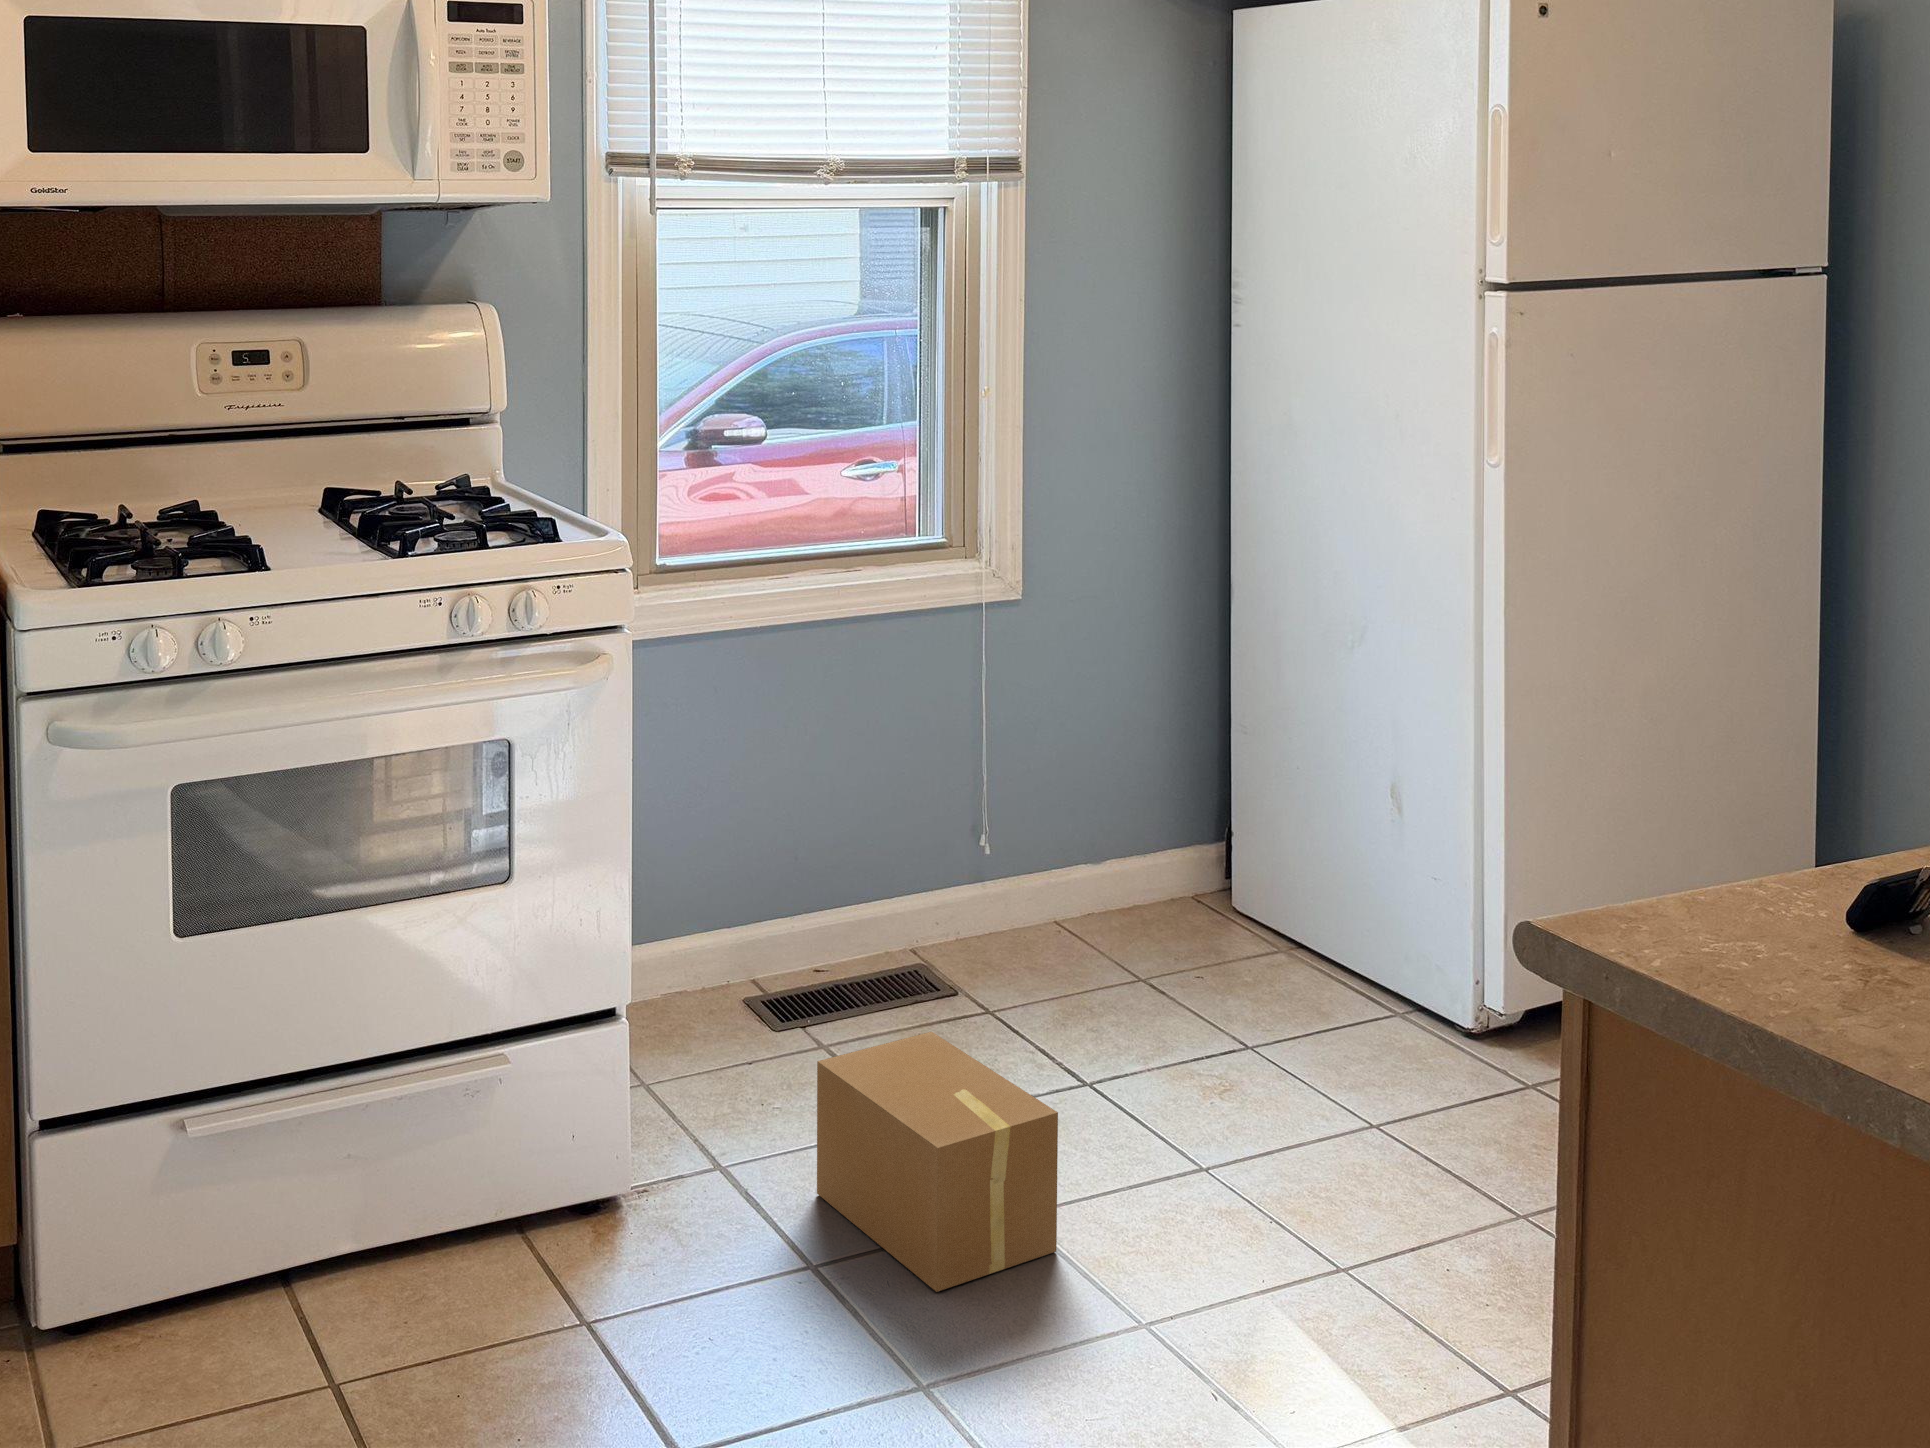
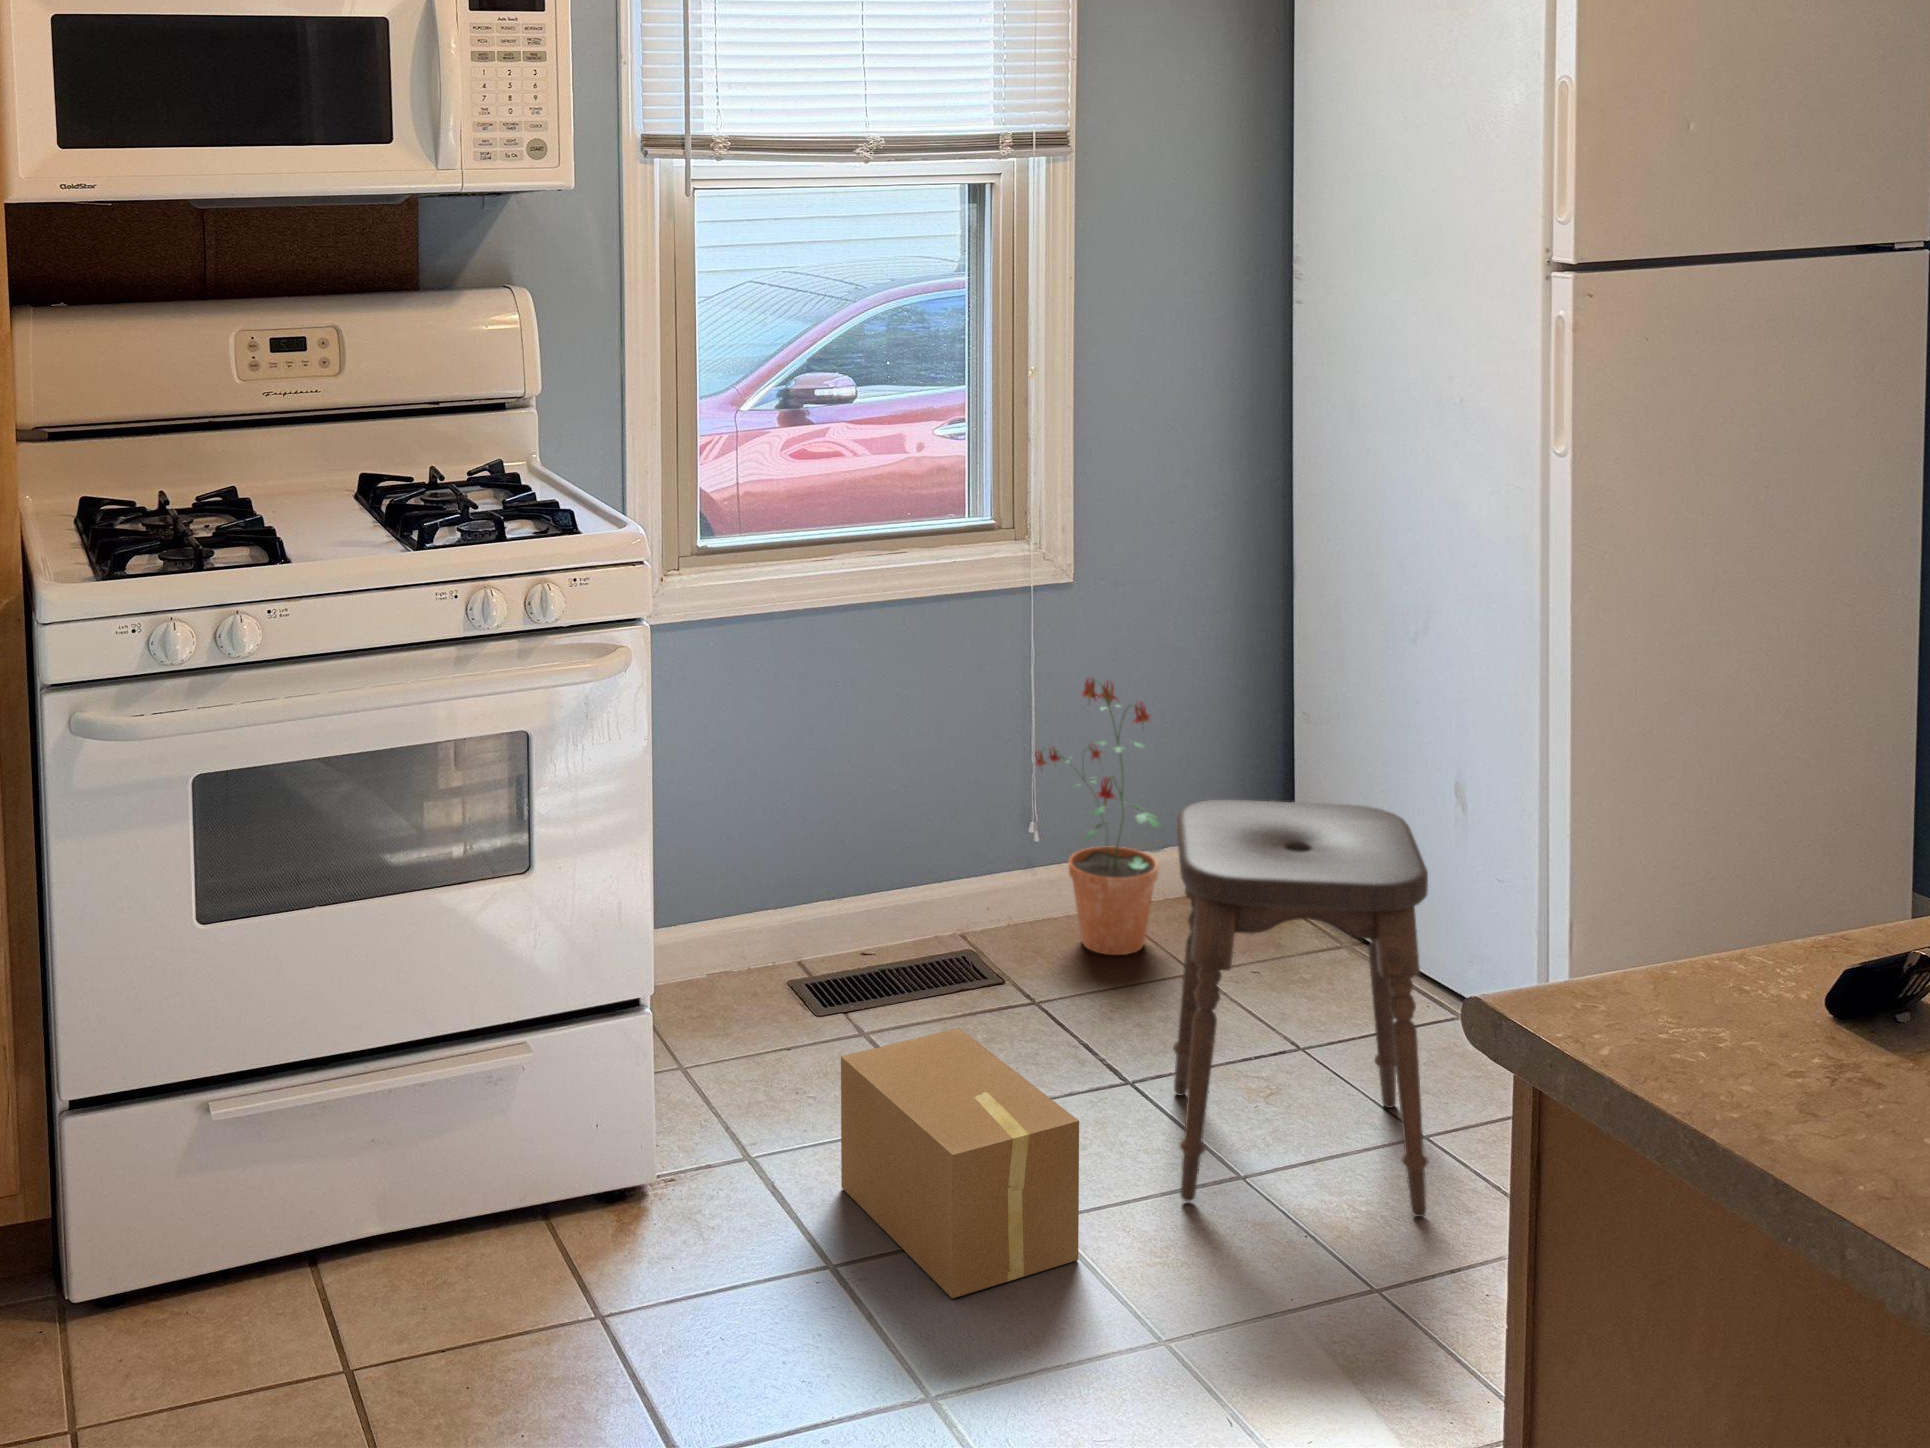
potted plant: none [983,693,1119,968] -> present [1035,678,1160,955]
stool: none [1135,802,1388,1199] -> present [1173,800,1428,1217]

